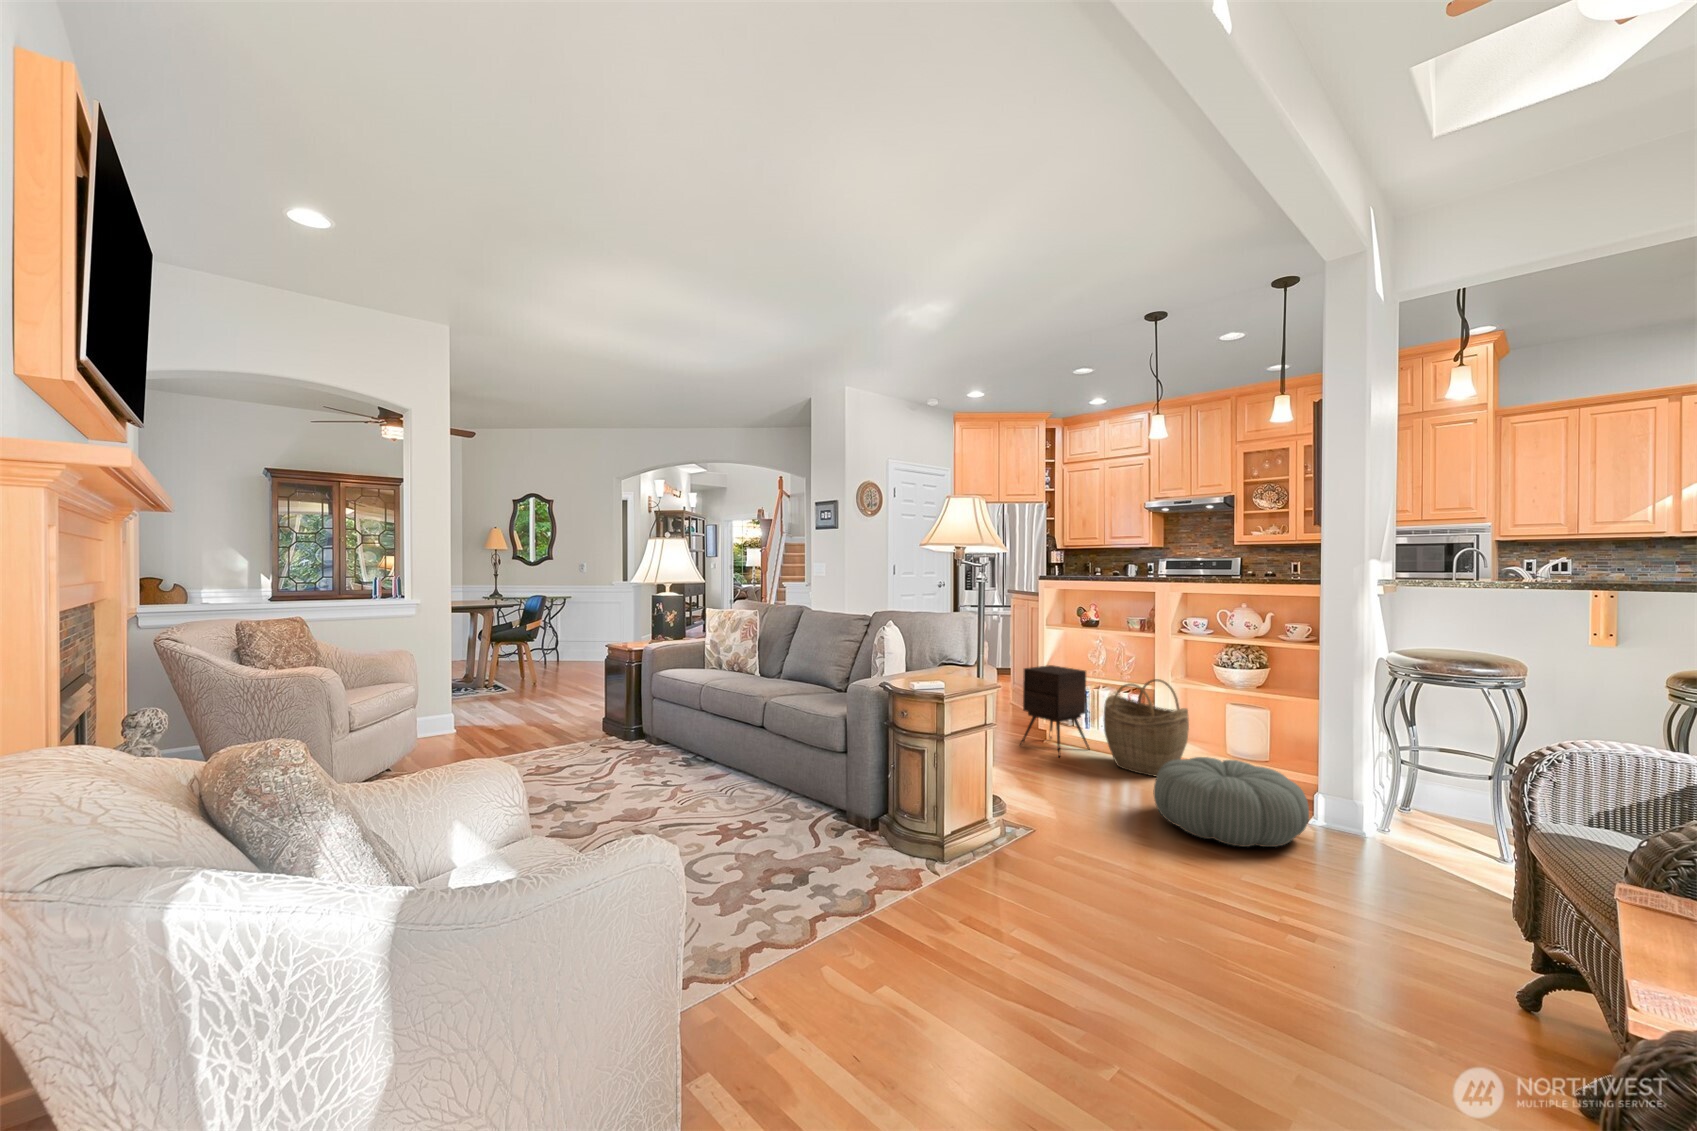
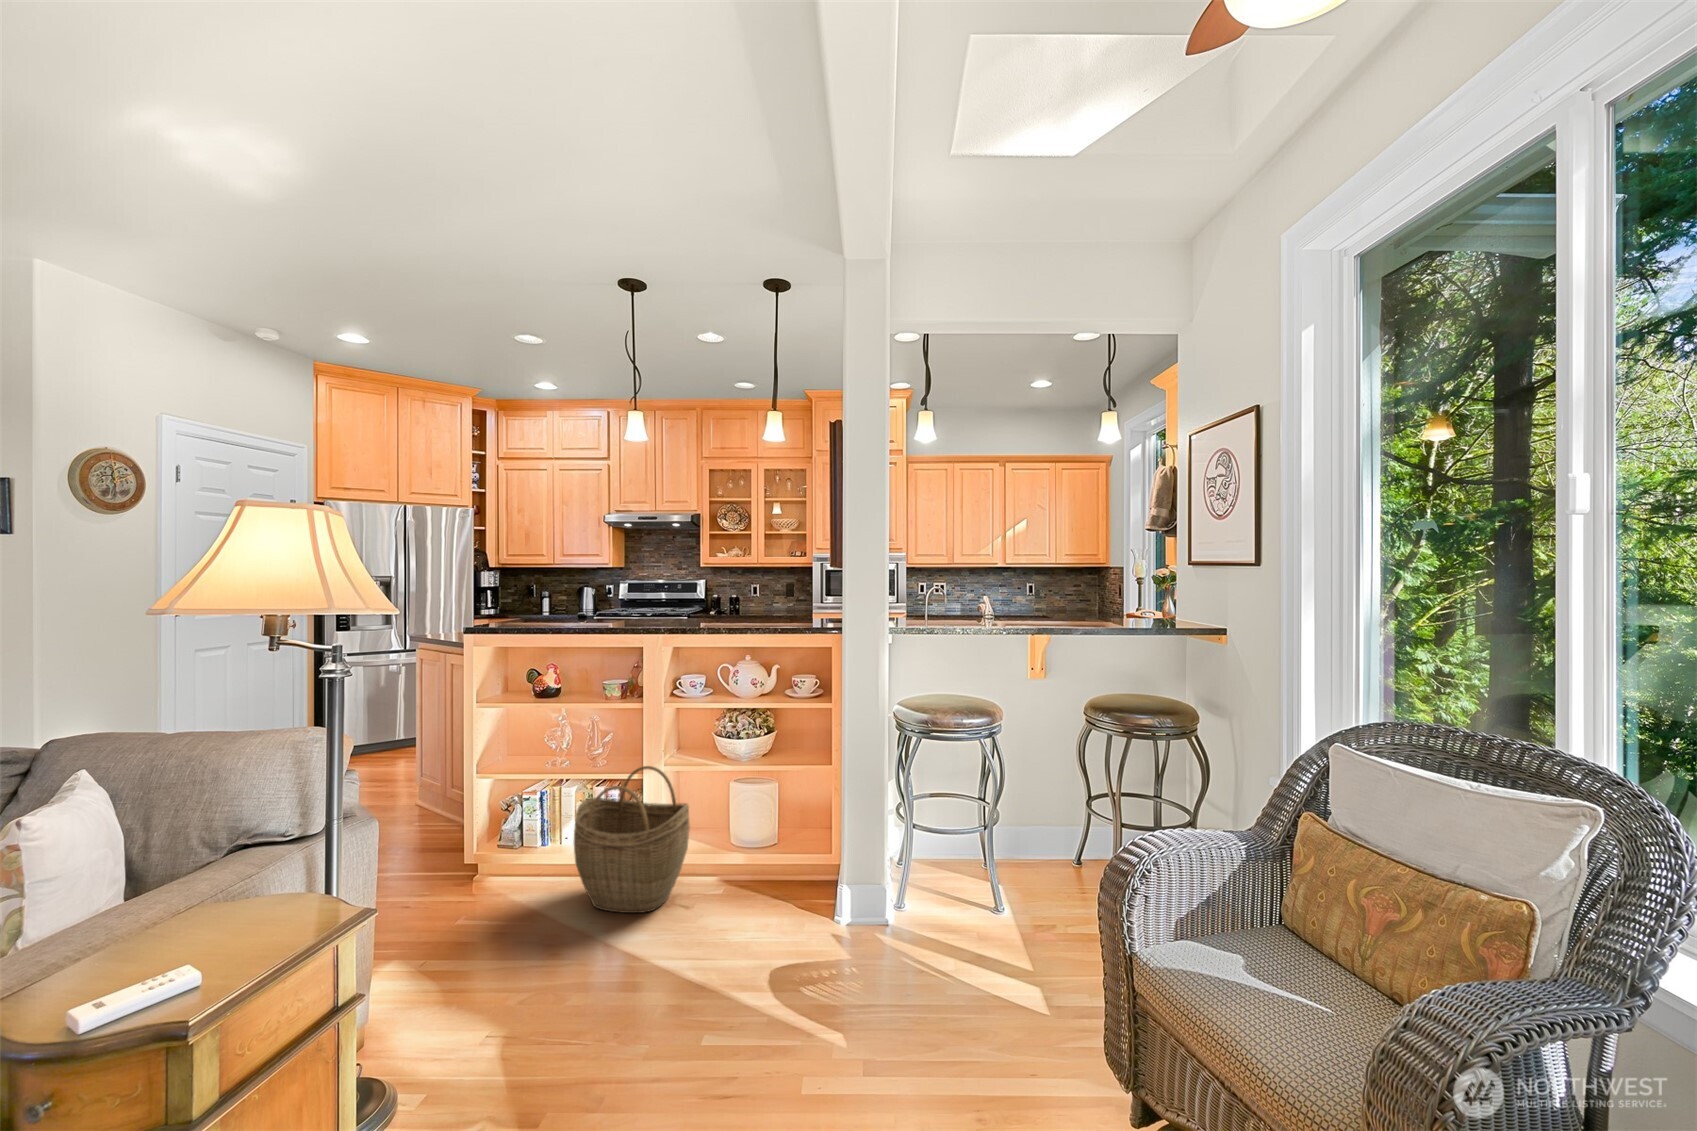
side table: present [1020,665,1090,756] -> none [432,762,550,917]
pouf: present [1154,757,1309,847] -> none [667,884,861,1049]

